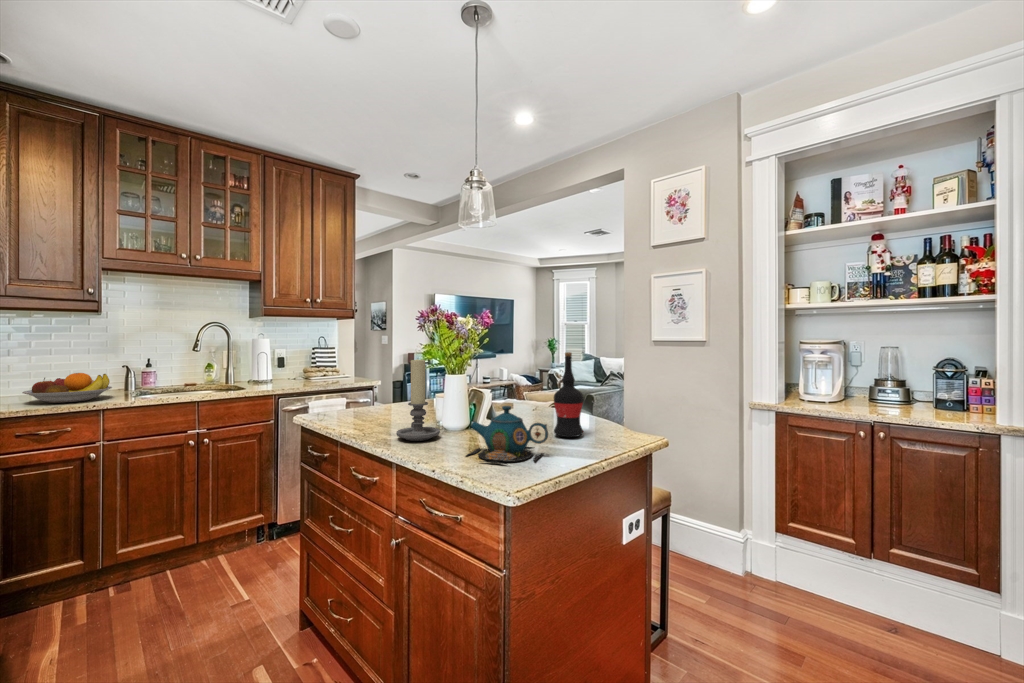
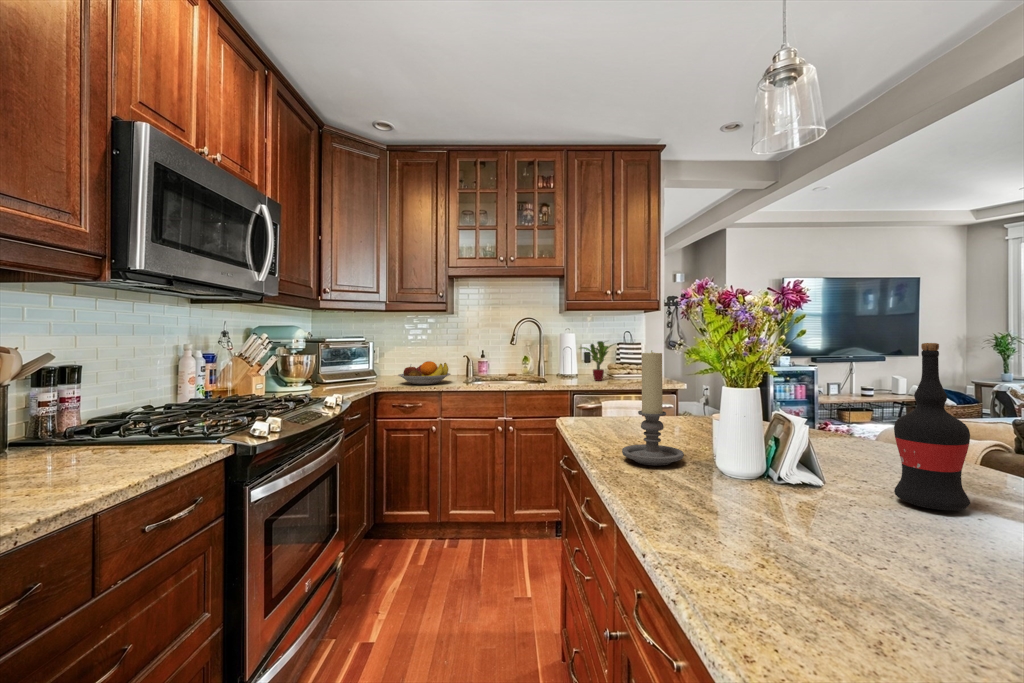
potted plant: none [275,345,321,384] -> present [581,341,615,381]
teapot: present [467,406,548,464] -> none [672,431,865,551]

